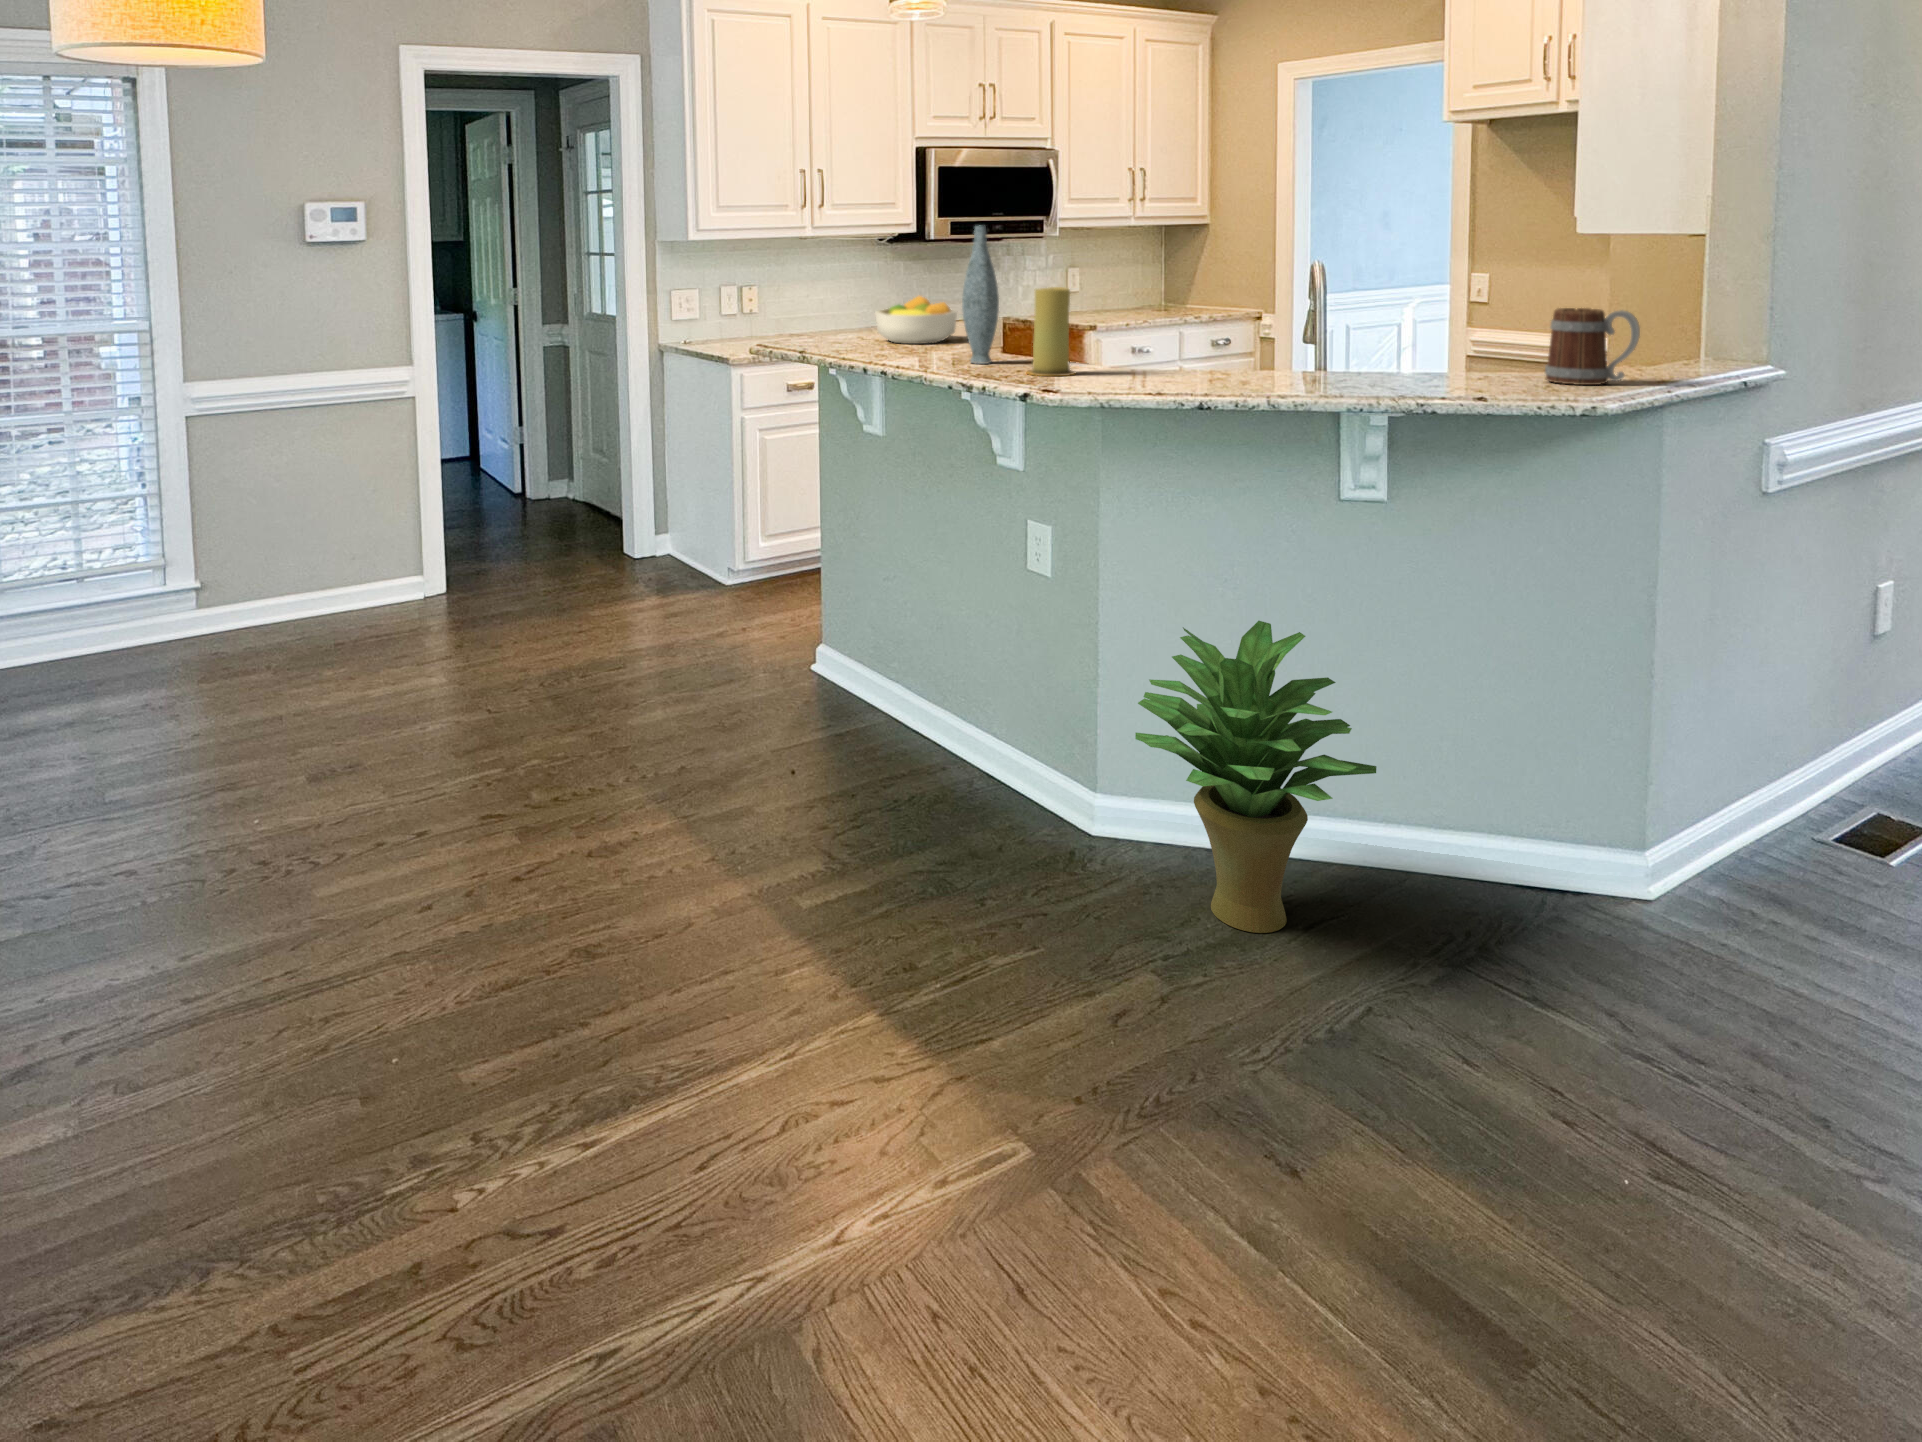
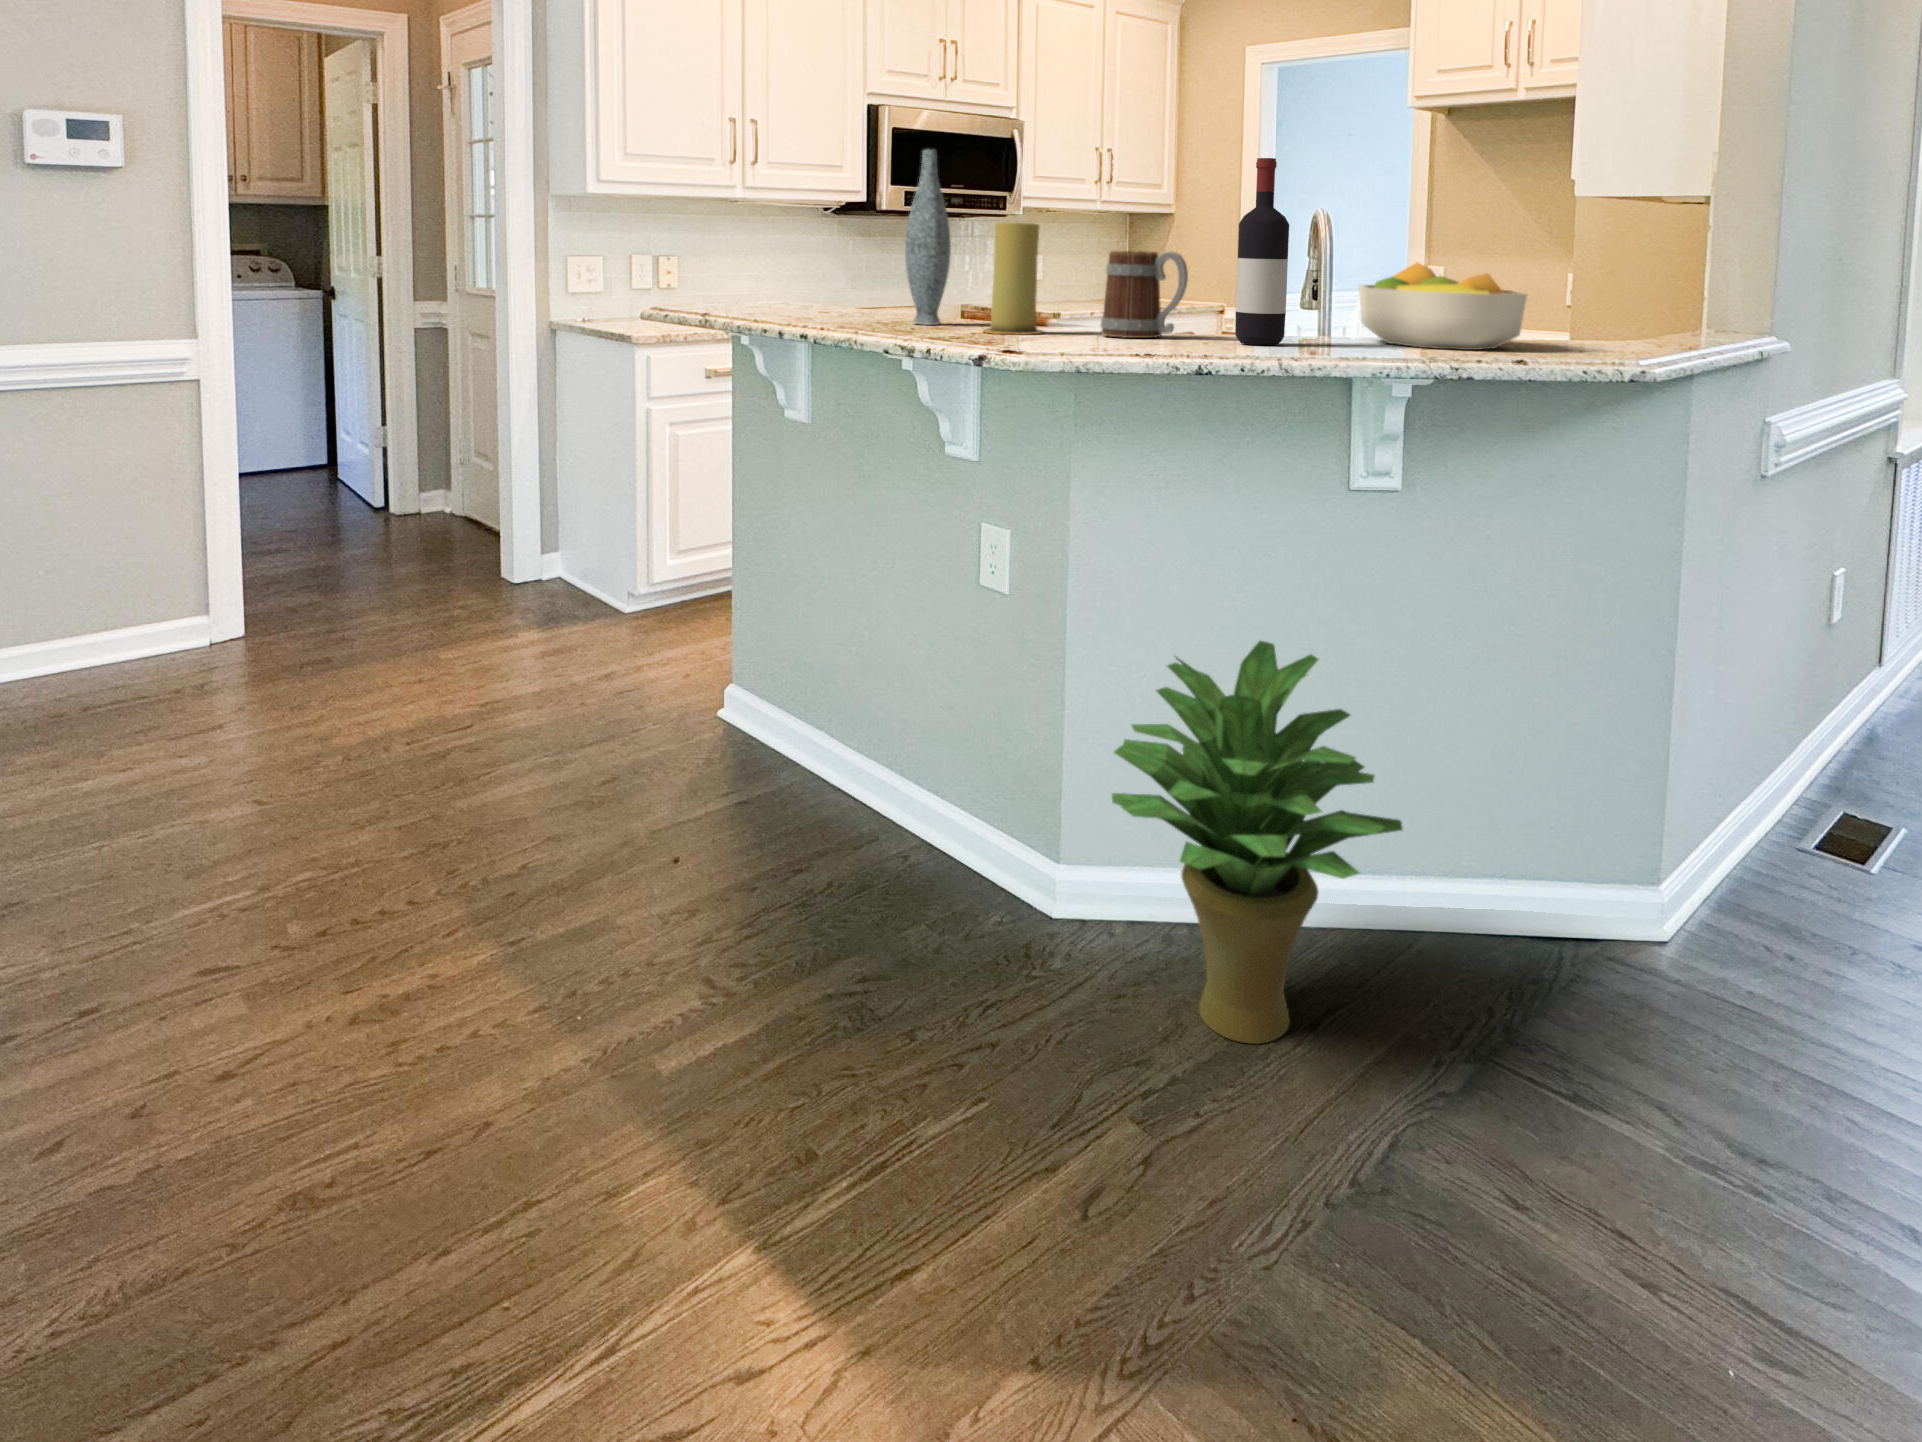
wine bottle: none [1230,241,1273,387] -> present [1235,158,1289,345]
fruit bowl: present [875,296,957,344] -> present [1359,263,1527,350]
mug: present [1545,308,1640,385] -> present [1101,251,1188,338]

